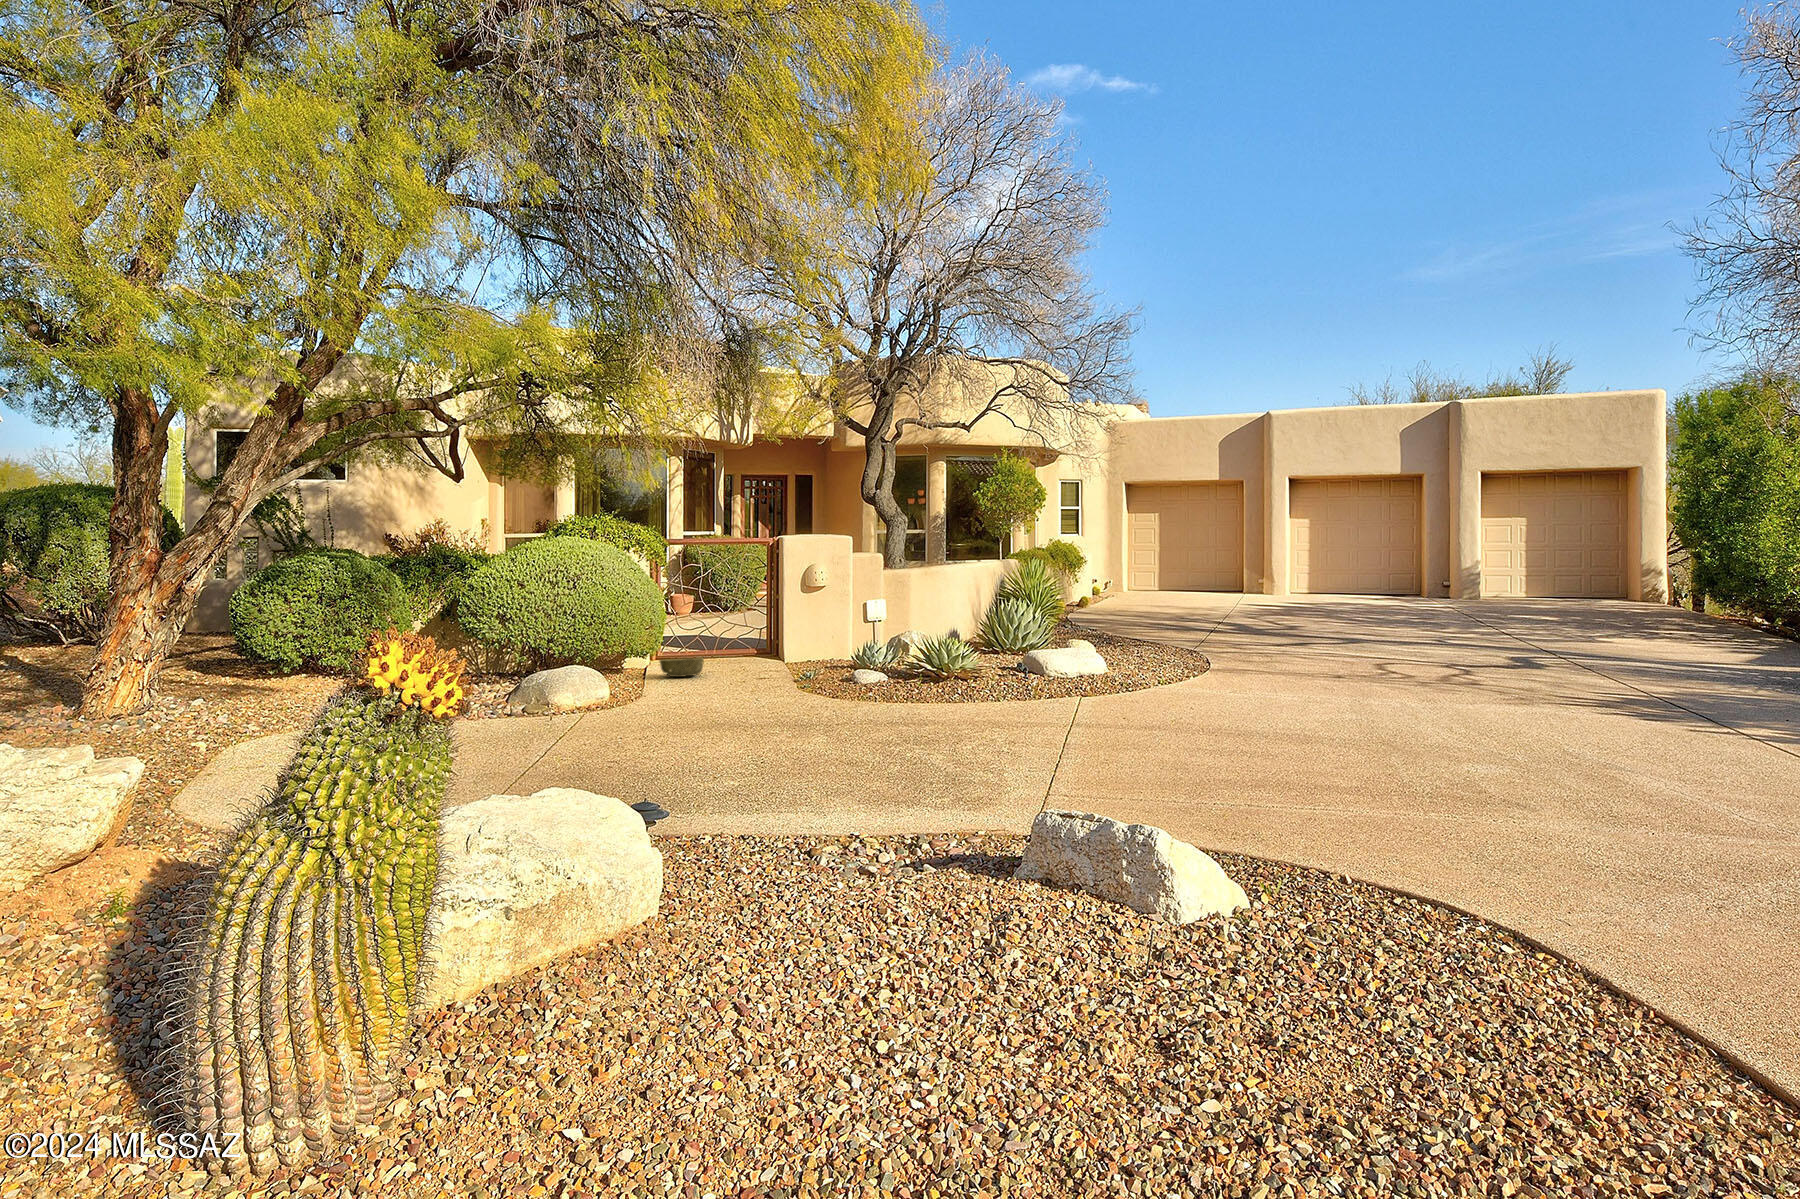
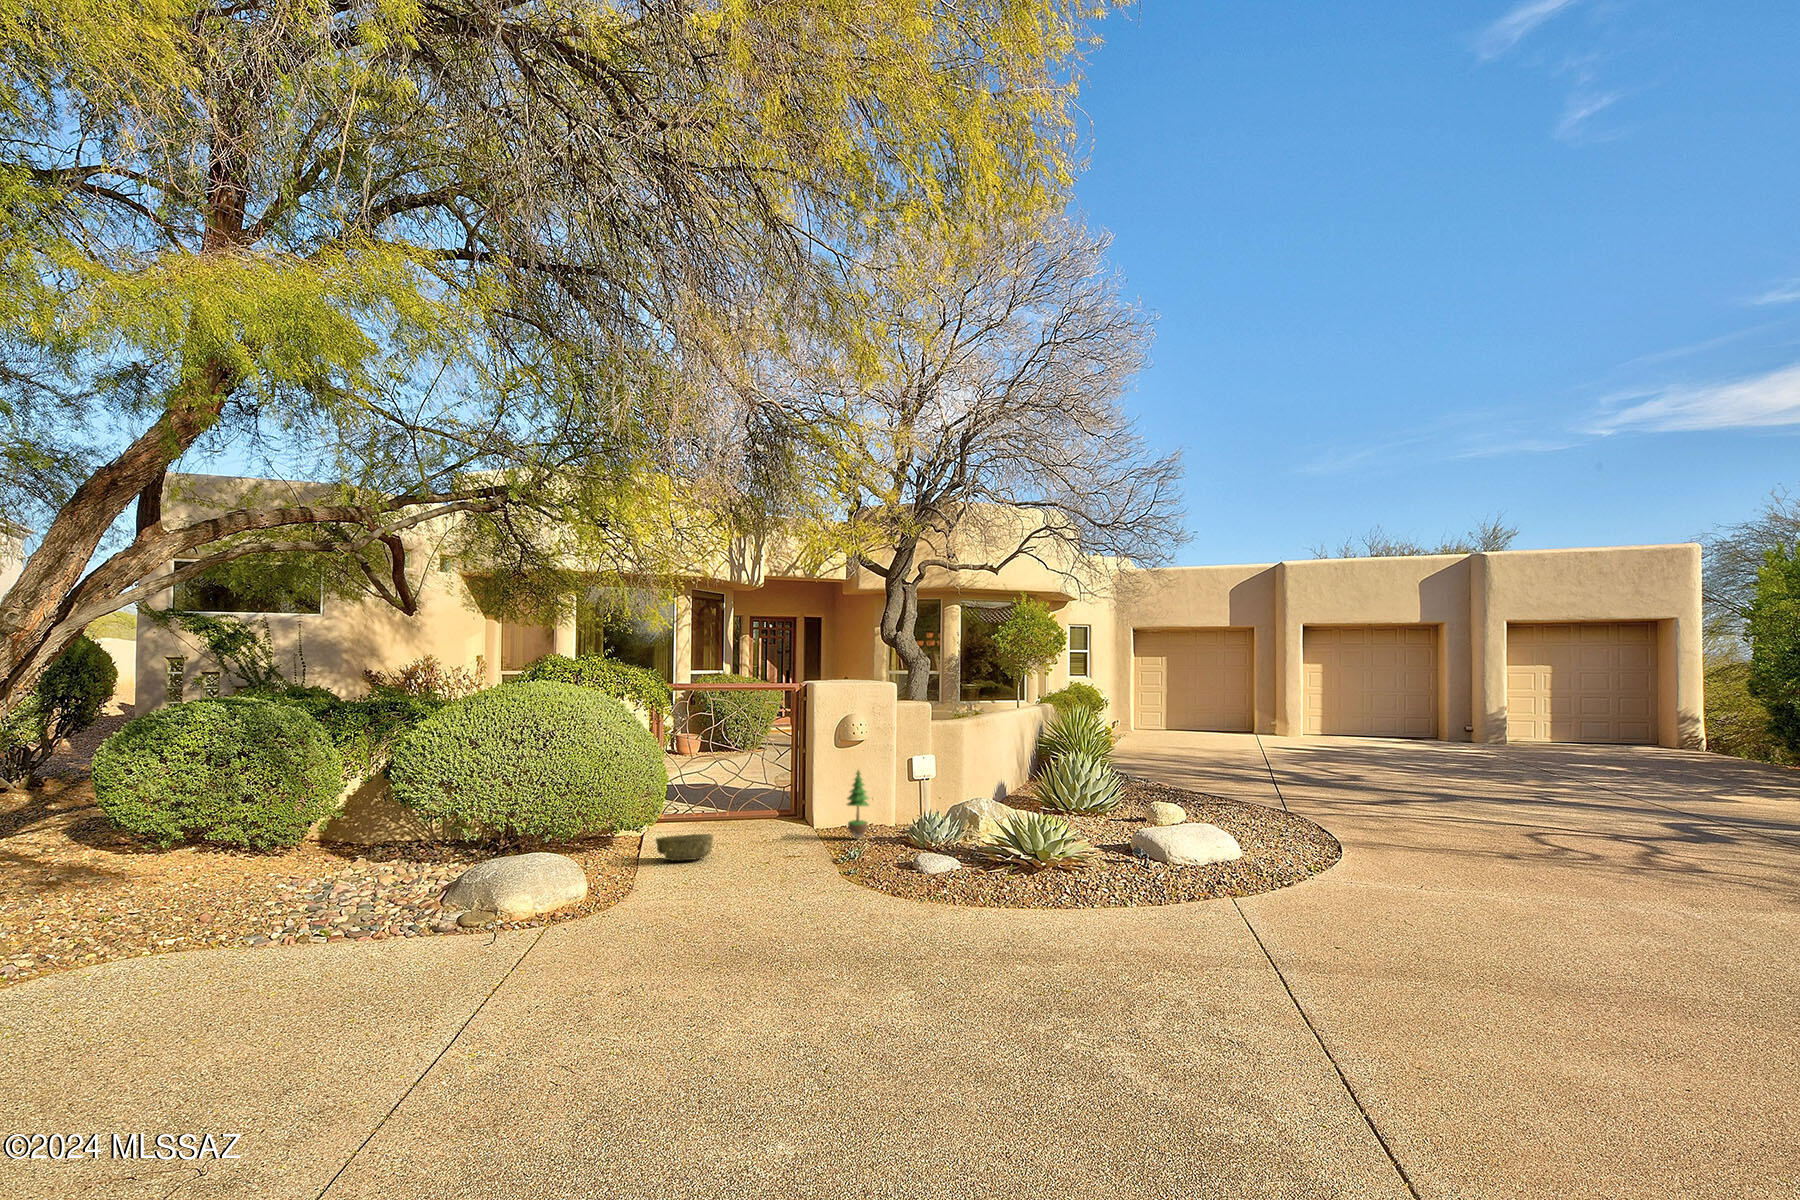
potted tree: none [810,609,830,665] -> present [847,770,869,839]

